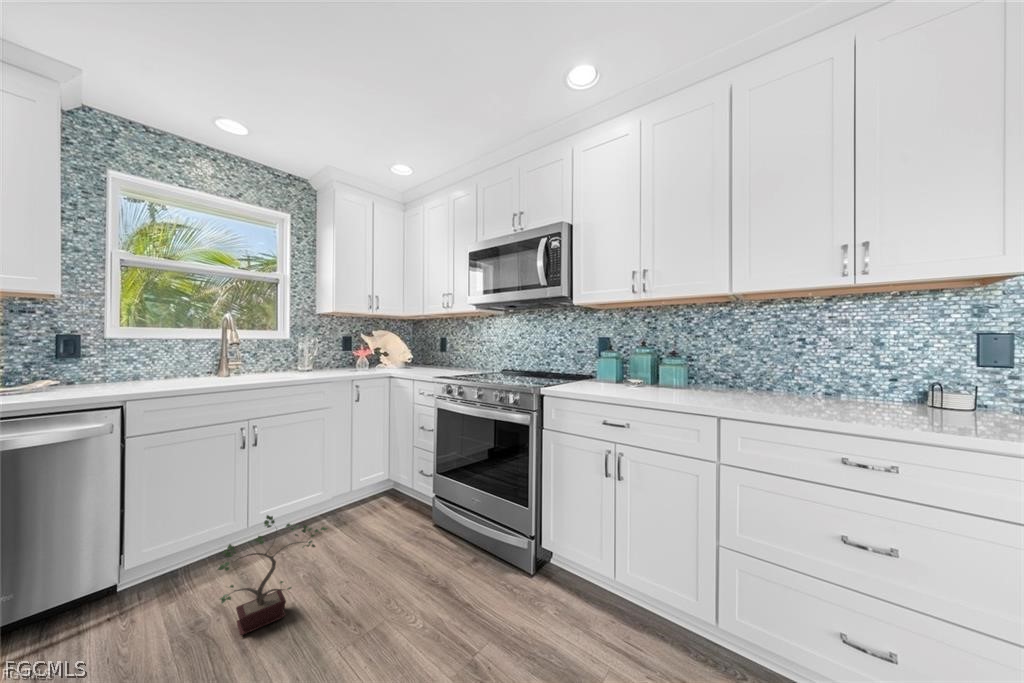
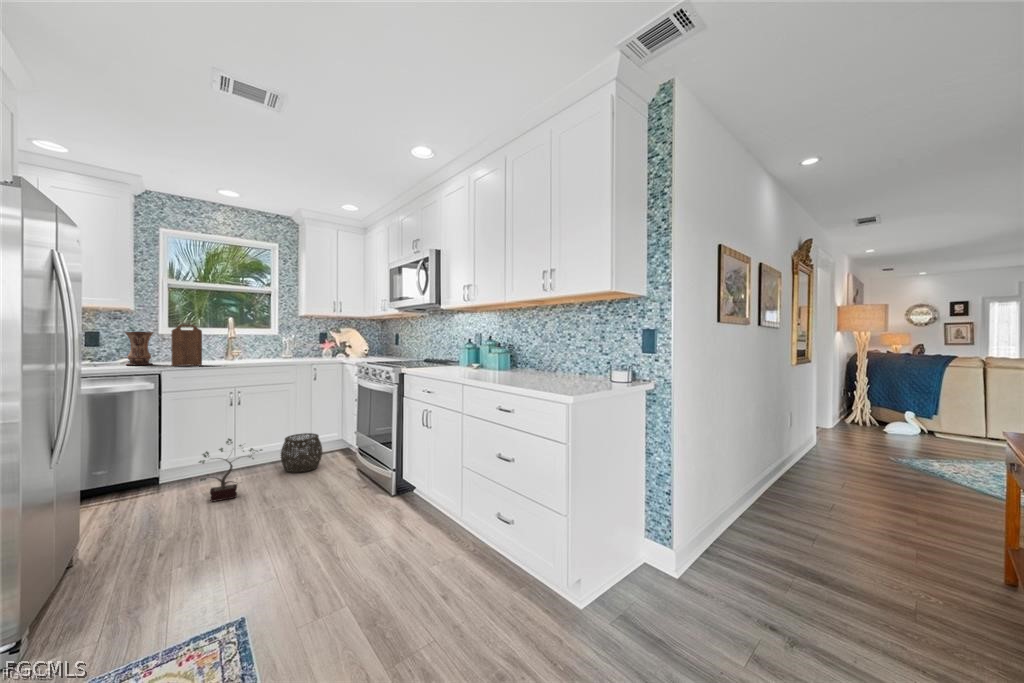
cutting board: none [144,322,198,392] -> present [171,324,202,366]
vase: none [47,334,105,393] -> present [125,332,153,365]
woven basket: none [324,479,383,545] -> present [281,433,322,473]

